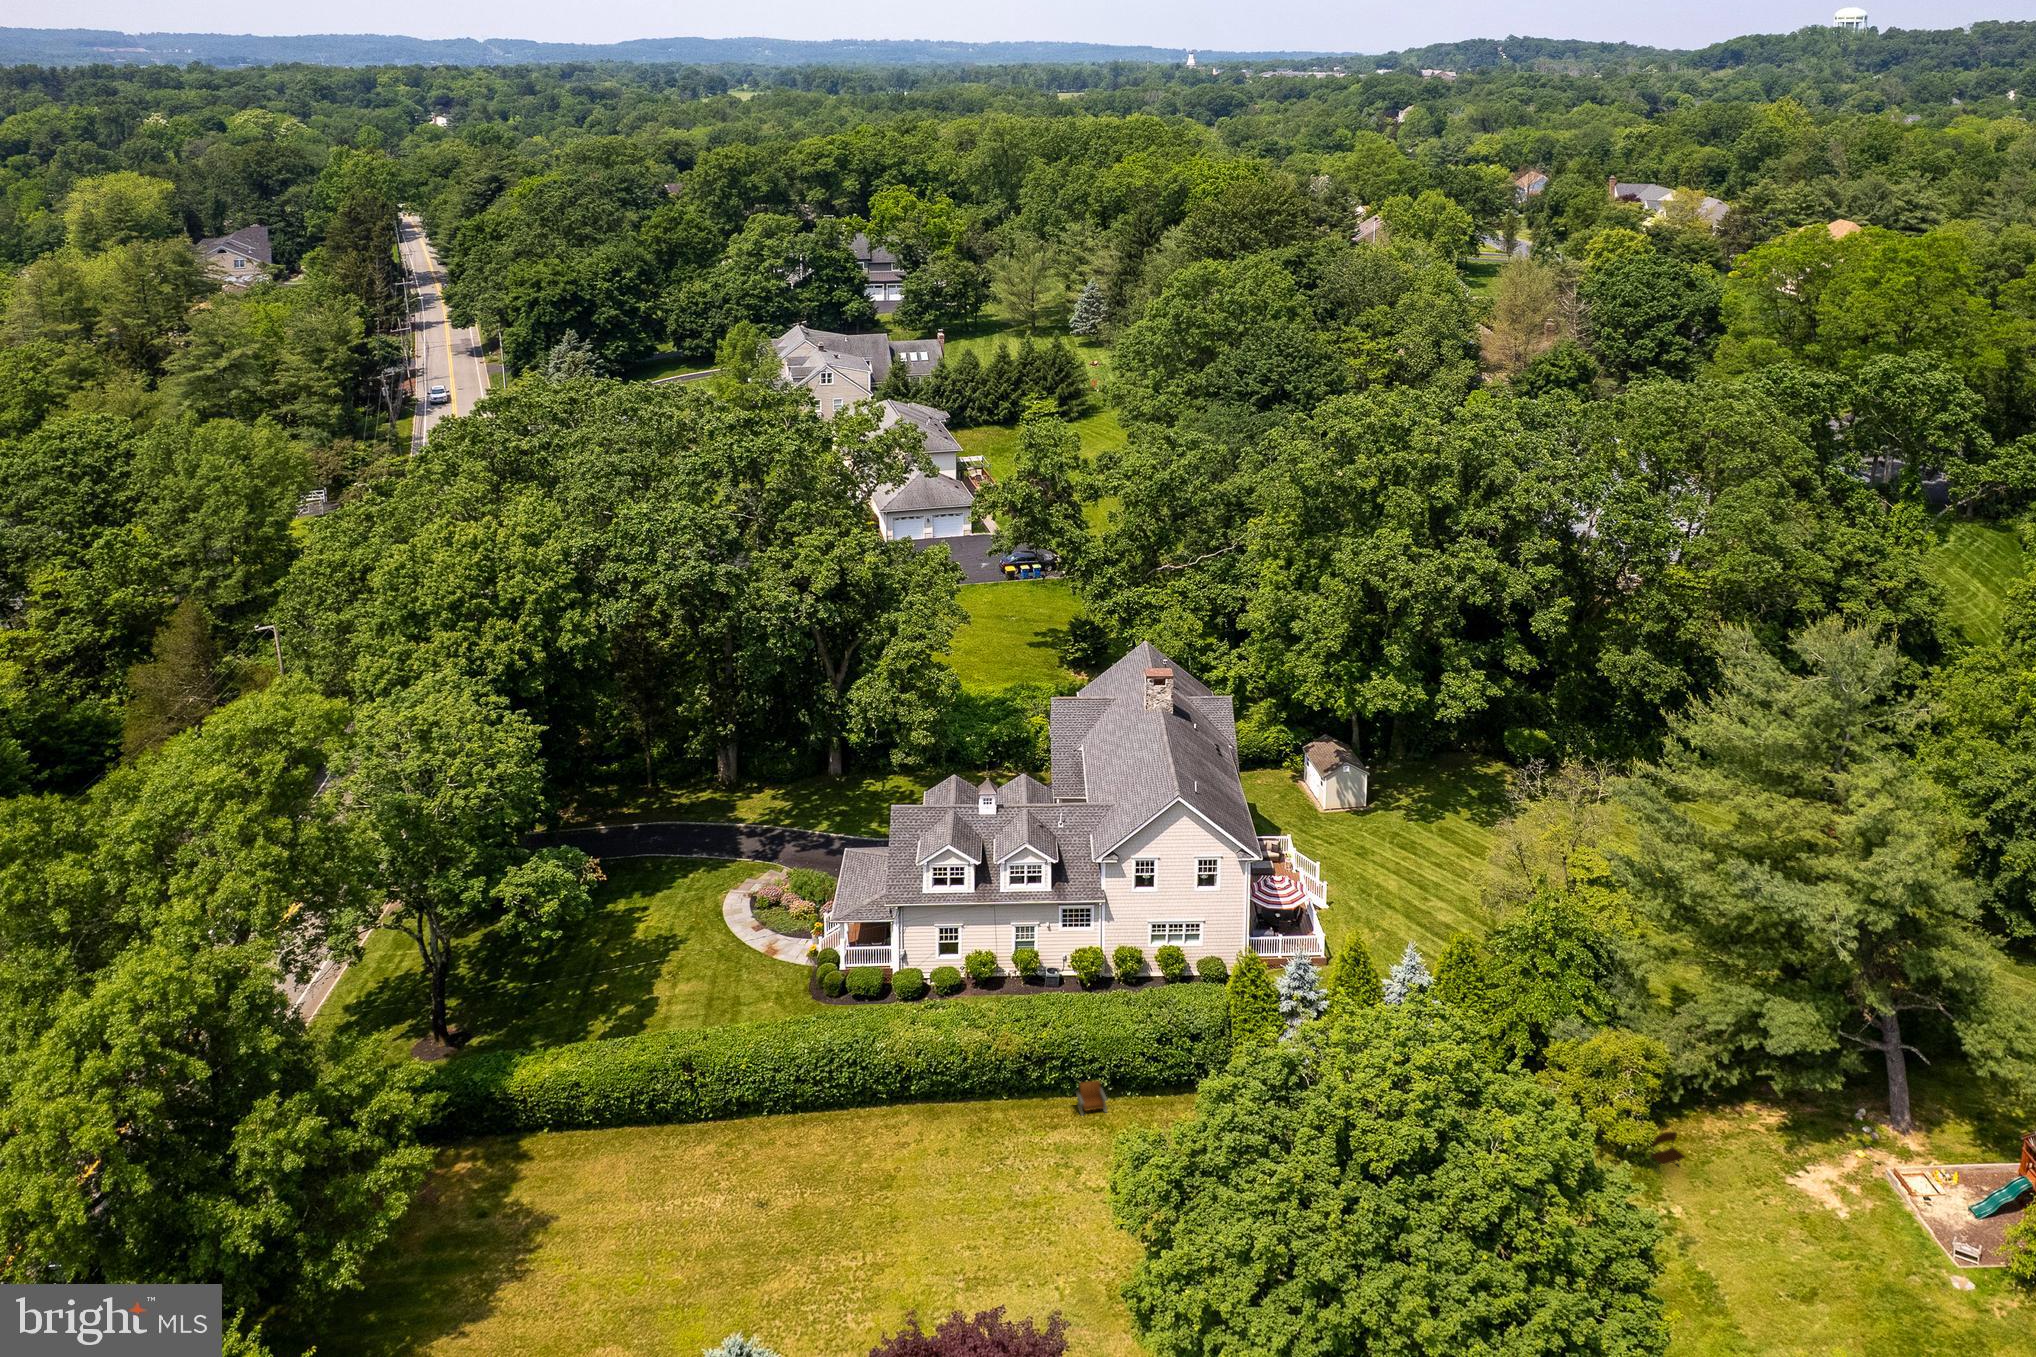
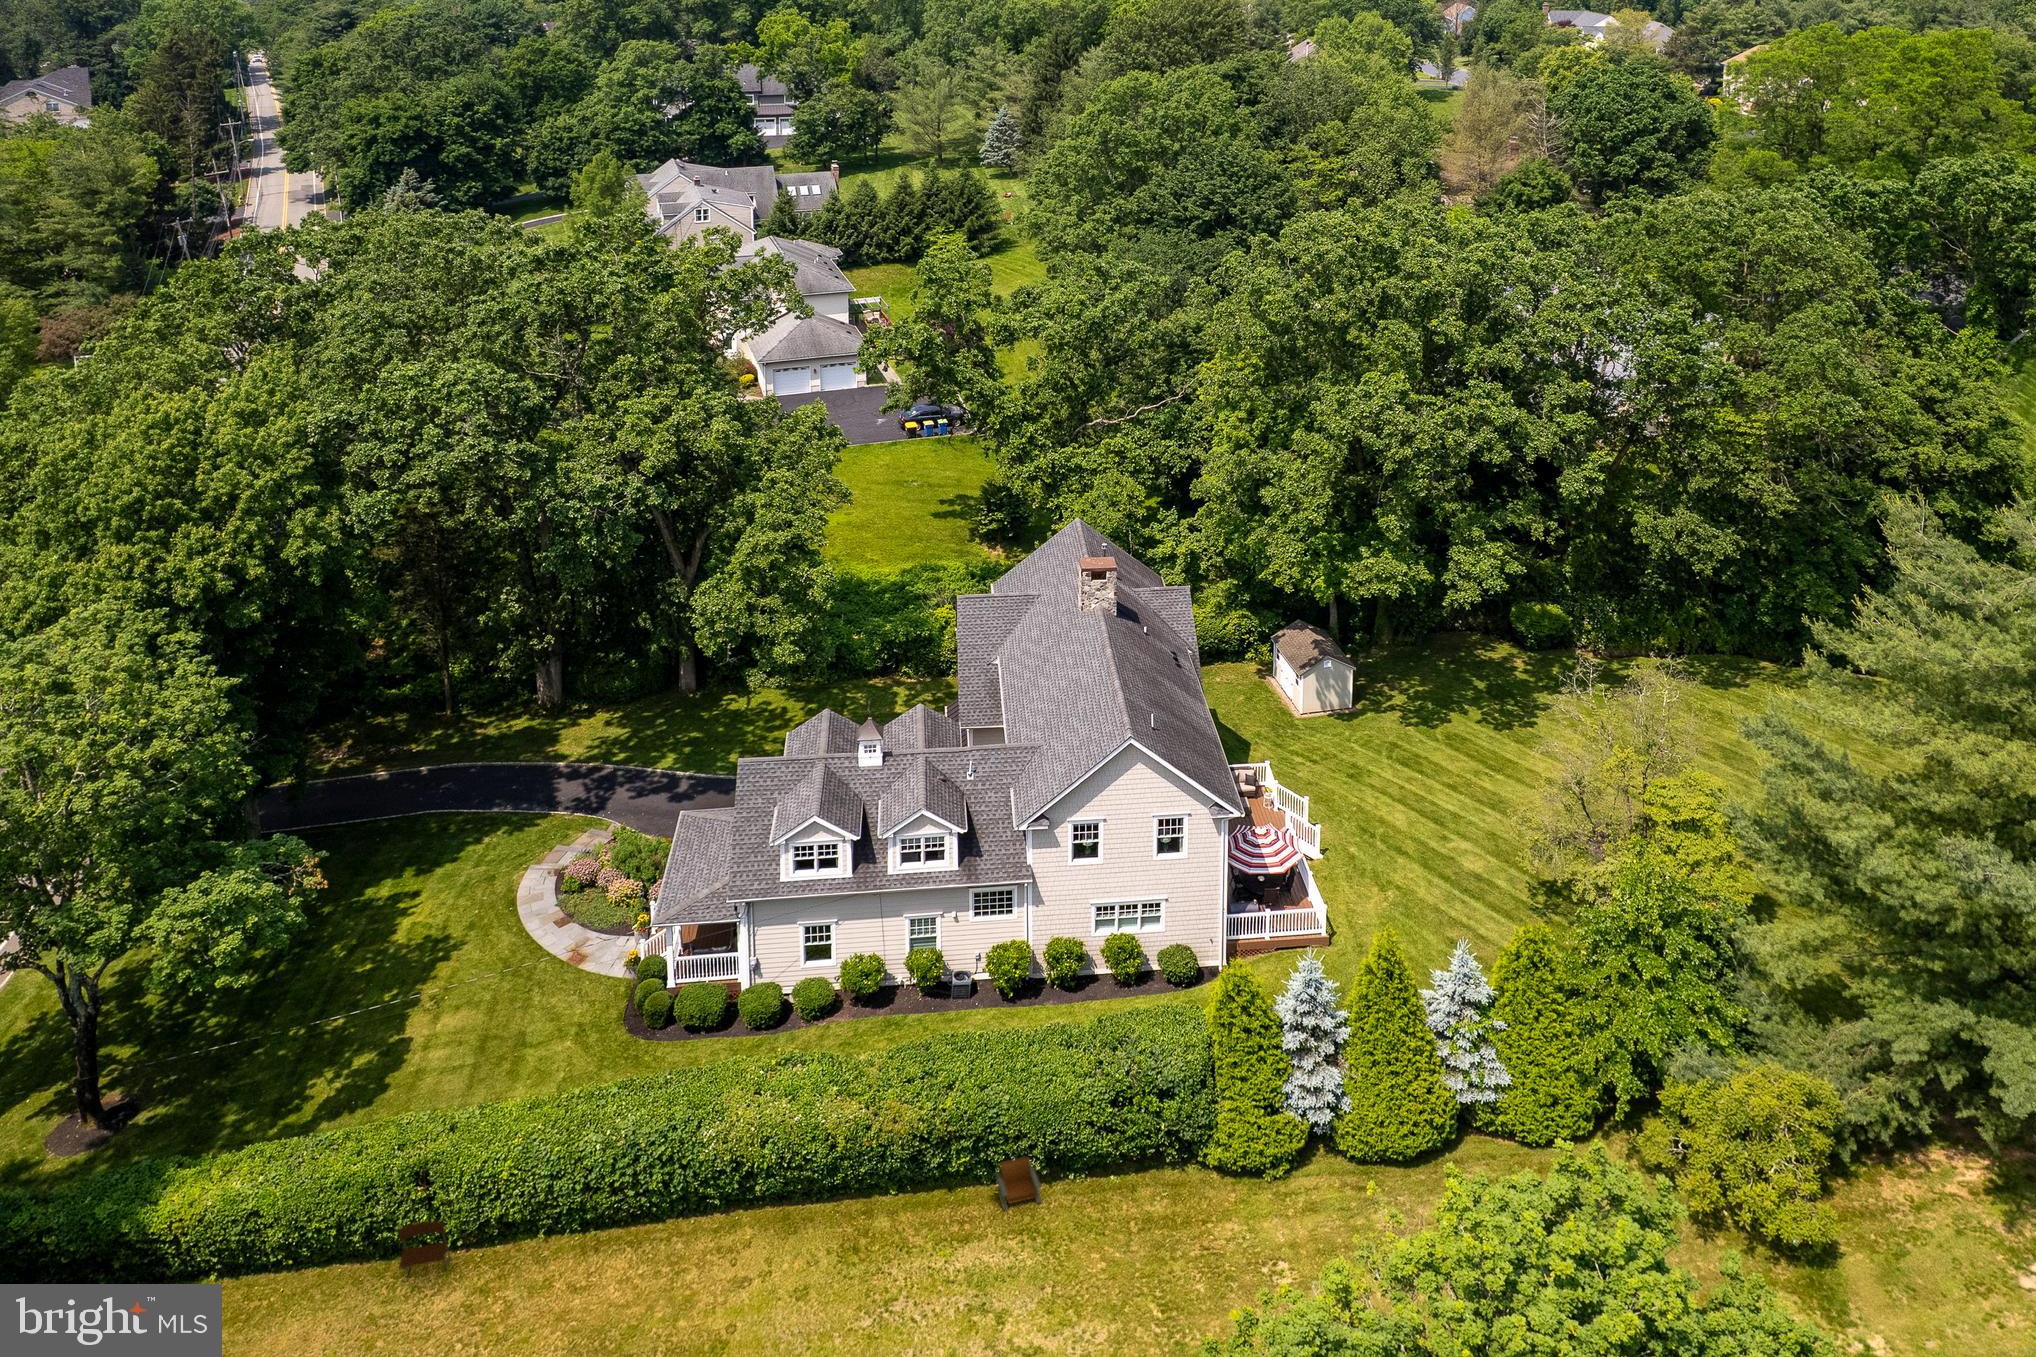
bench: present [1651,1132,1685,1173] -> present [397,1221,450,1276]

